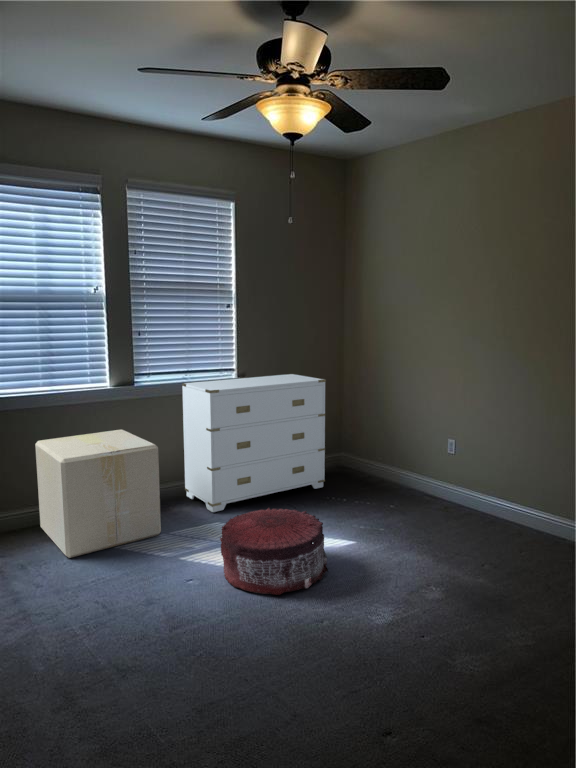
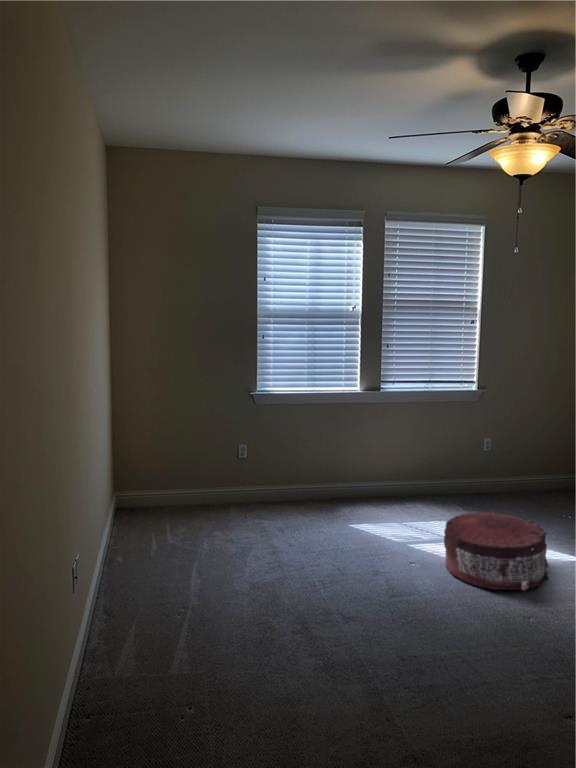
dresser: present [182,374,326,512] -> none [420,390,570,512]
cardboard box: present [35,430,161,558] -> none [299,428,397,528]

